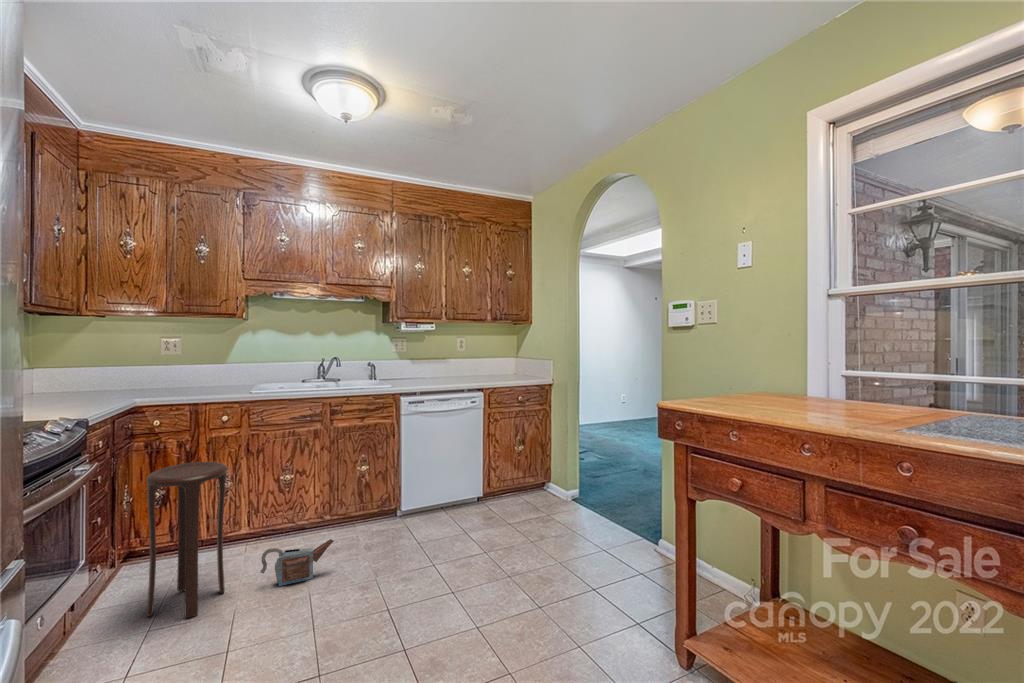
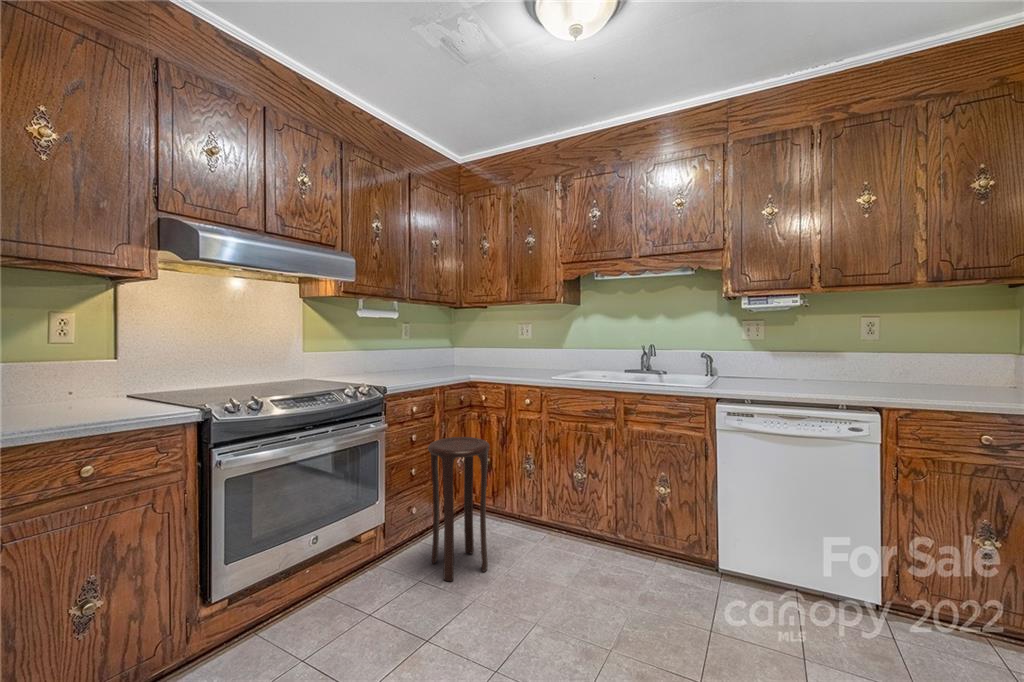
watering can: present [260,539,333,586] -> none [508,546,576,602]

